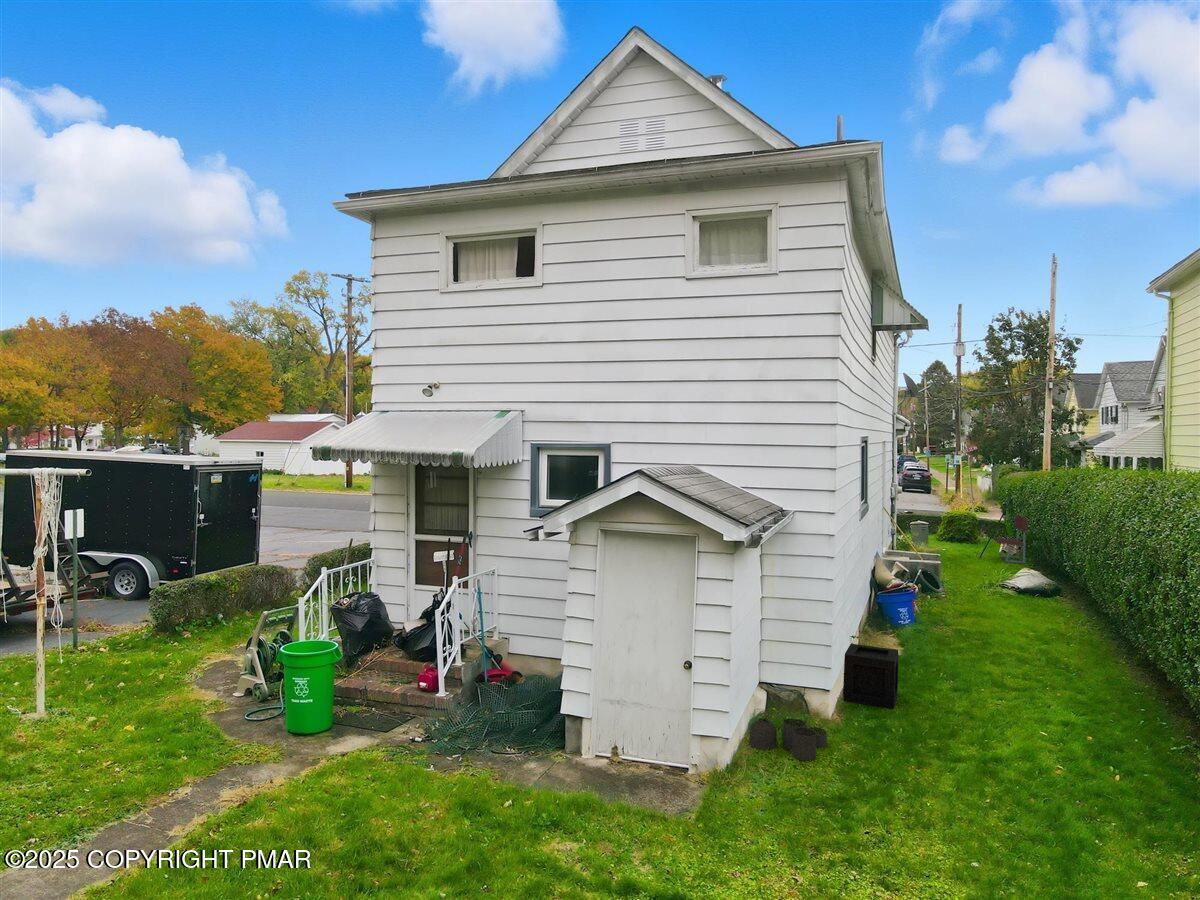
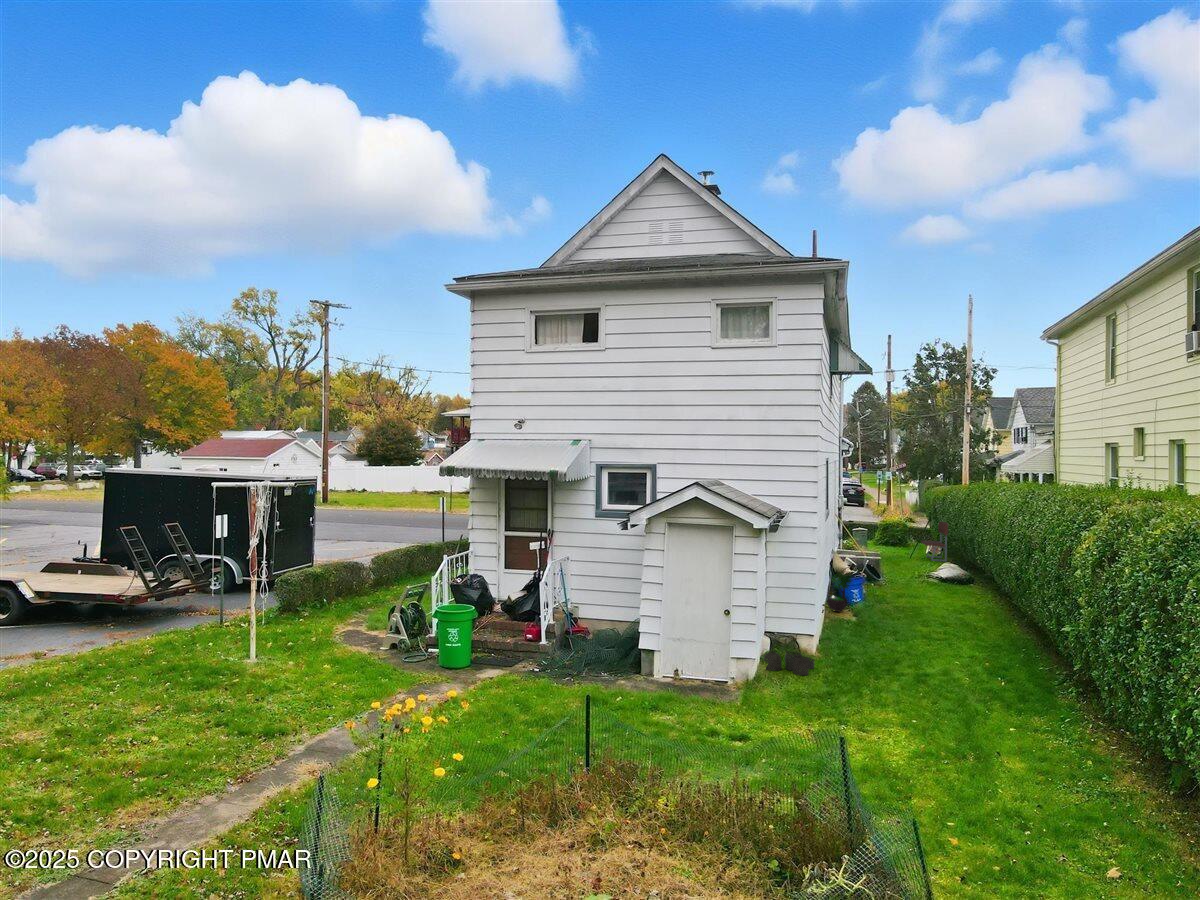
potted tree: none [864,583,901,638] -> present [827,573,853,612]
wooden crate: present [844,644,898,709] -> none [820,608,857,650]

